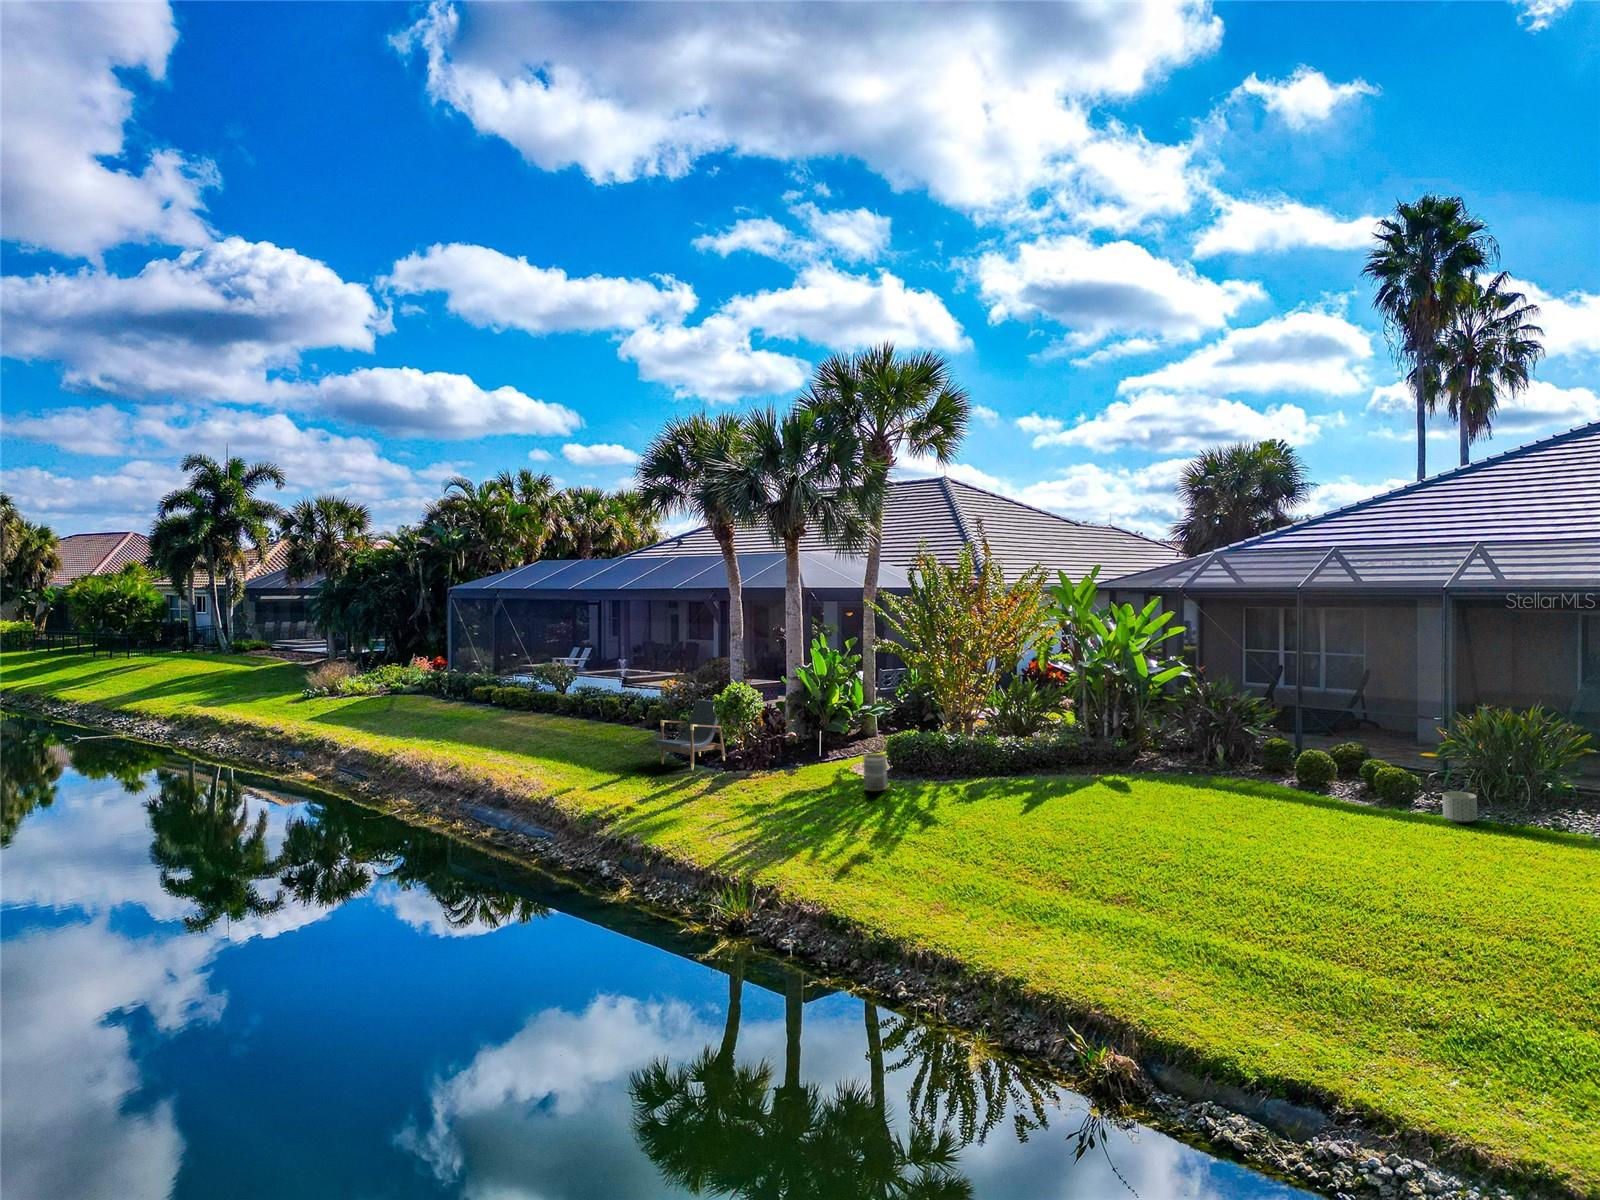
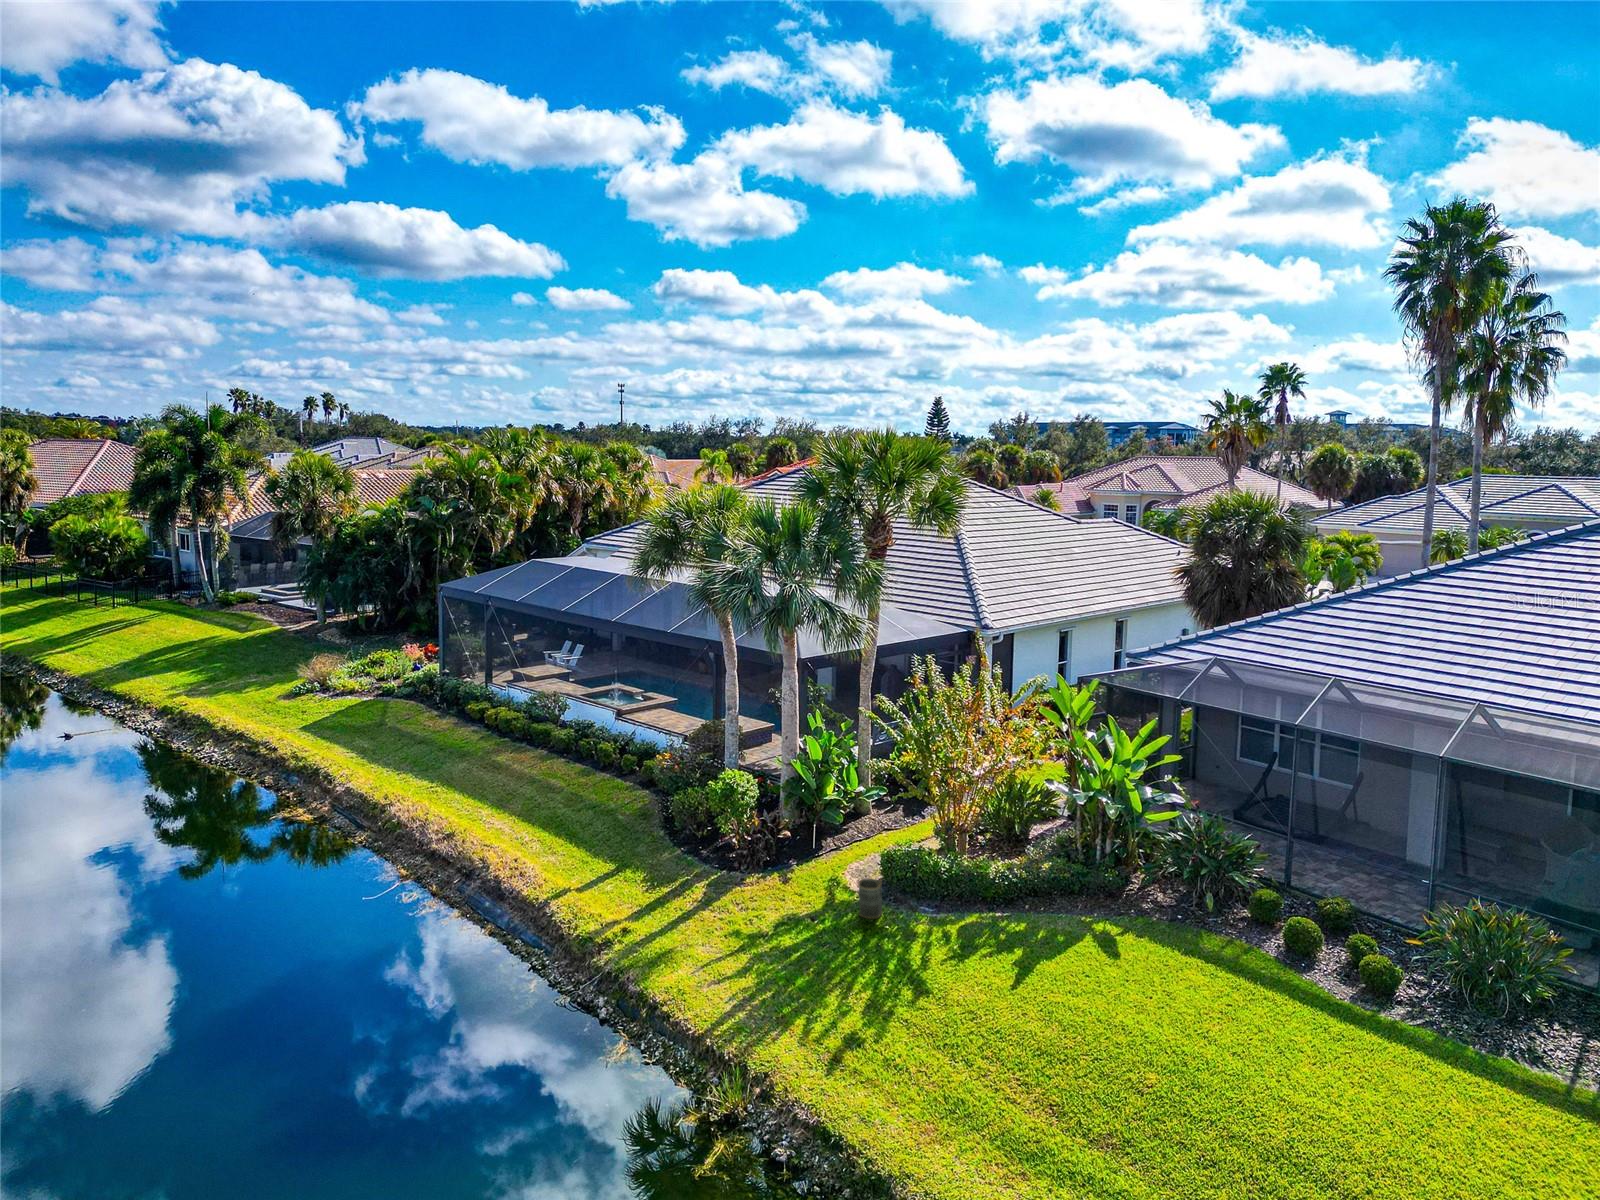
lounge chair: present [656,699,725,770] -> none [652,782,721,864]
planter: present [1442,791,1477,823] -> none [1425,996,1460,1032]

